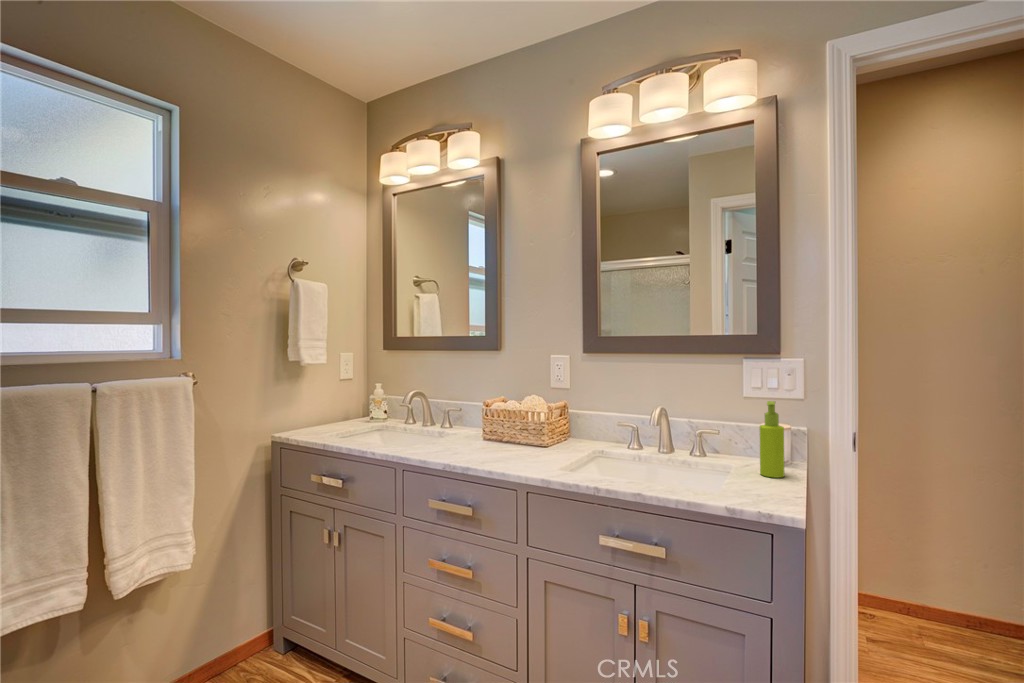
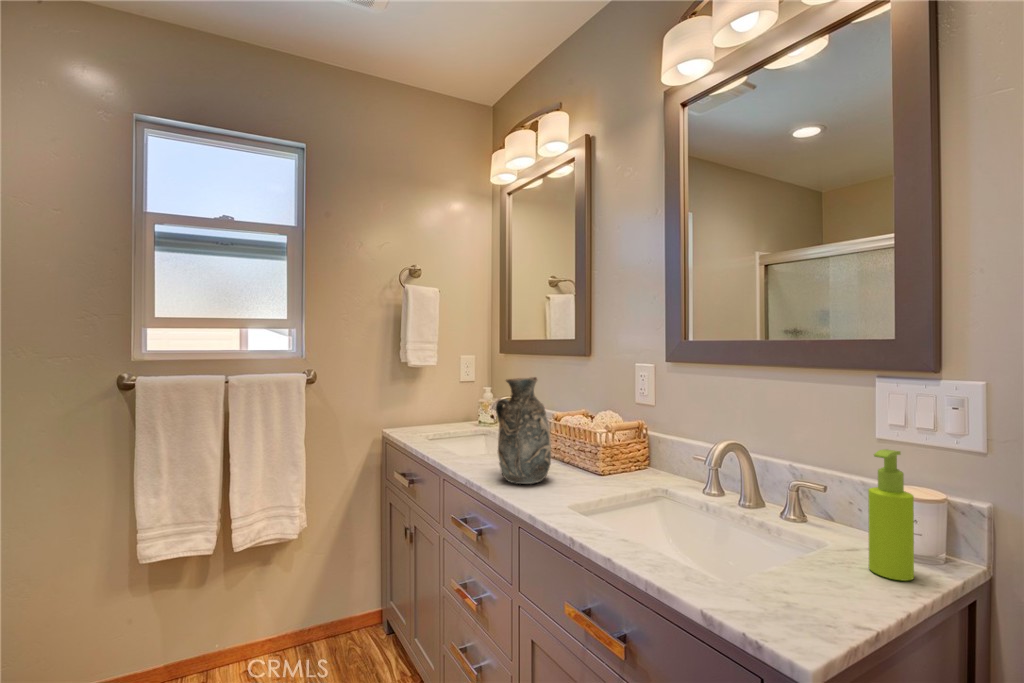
decorative vase: none [458,368,516,461] -> present [496,377,551,484]

